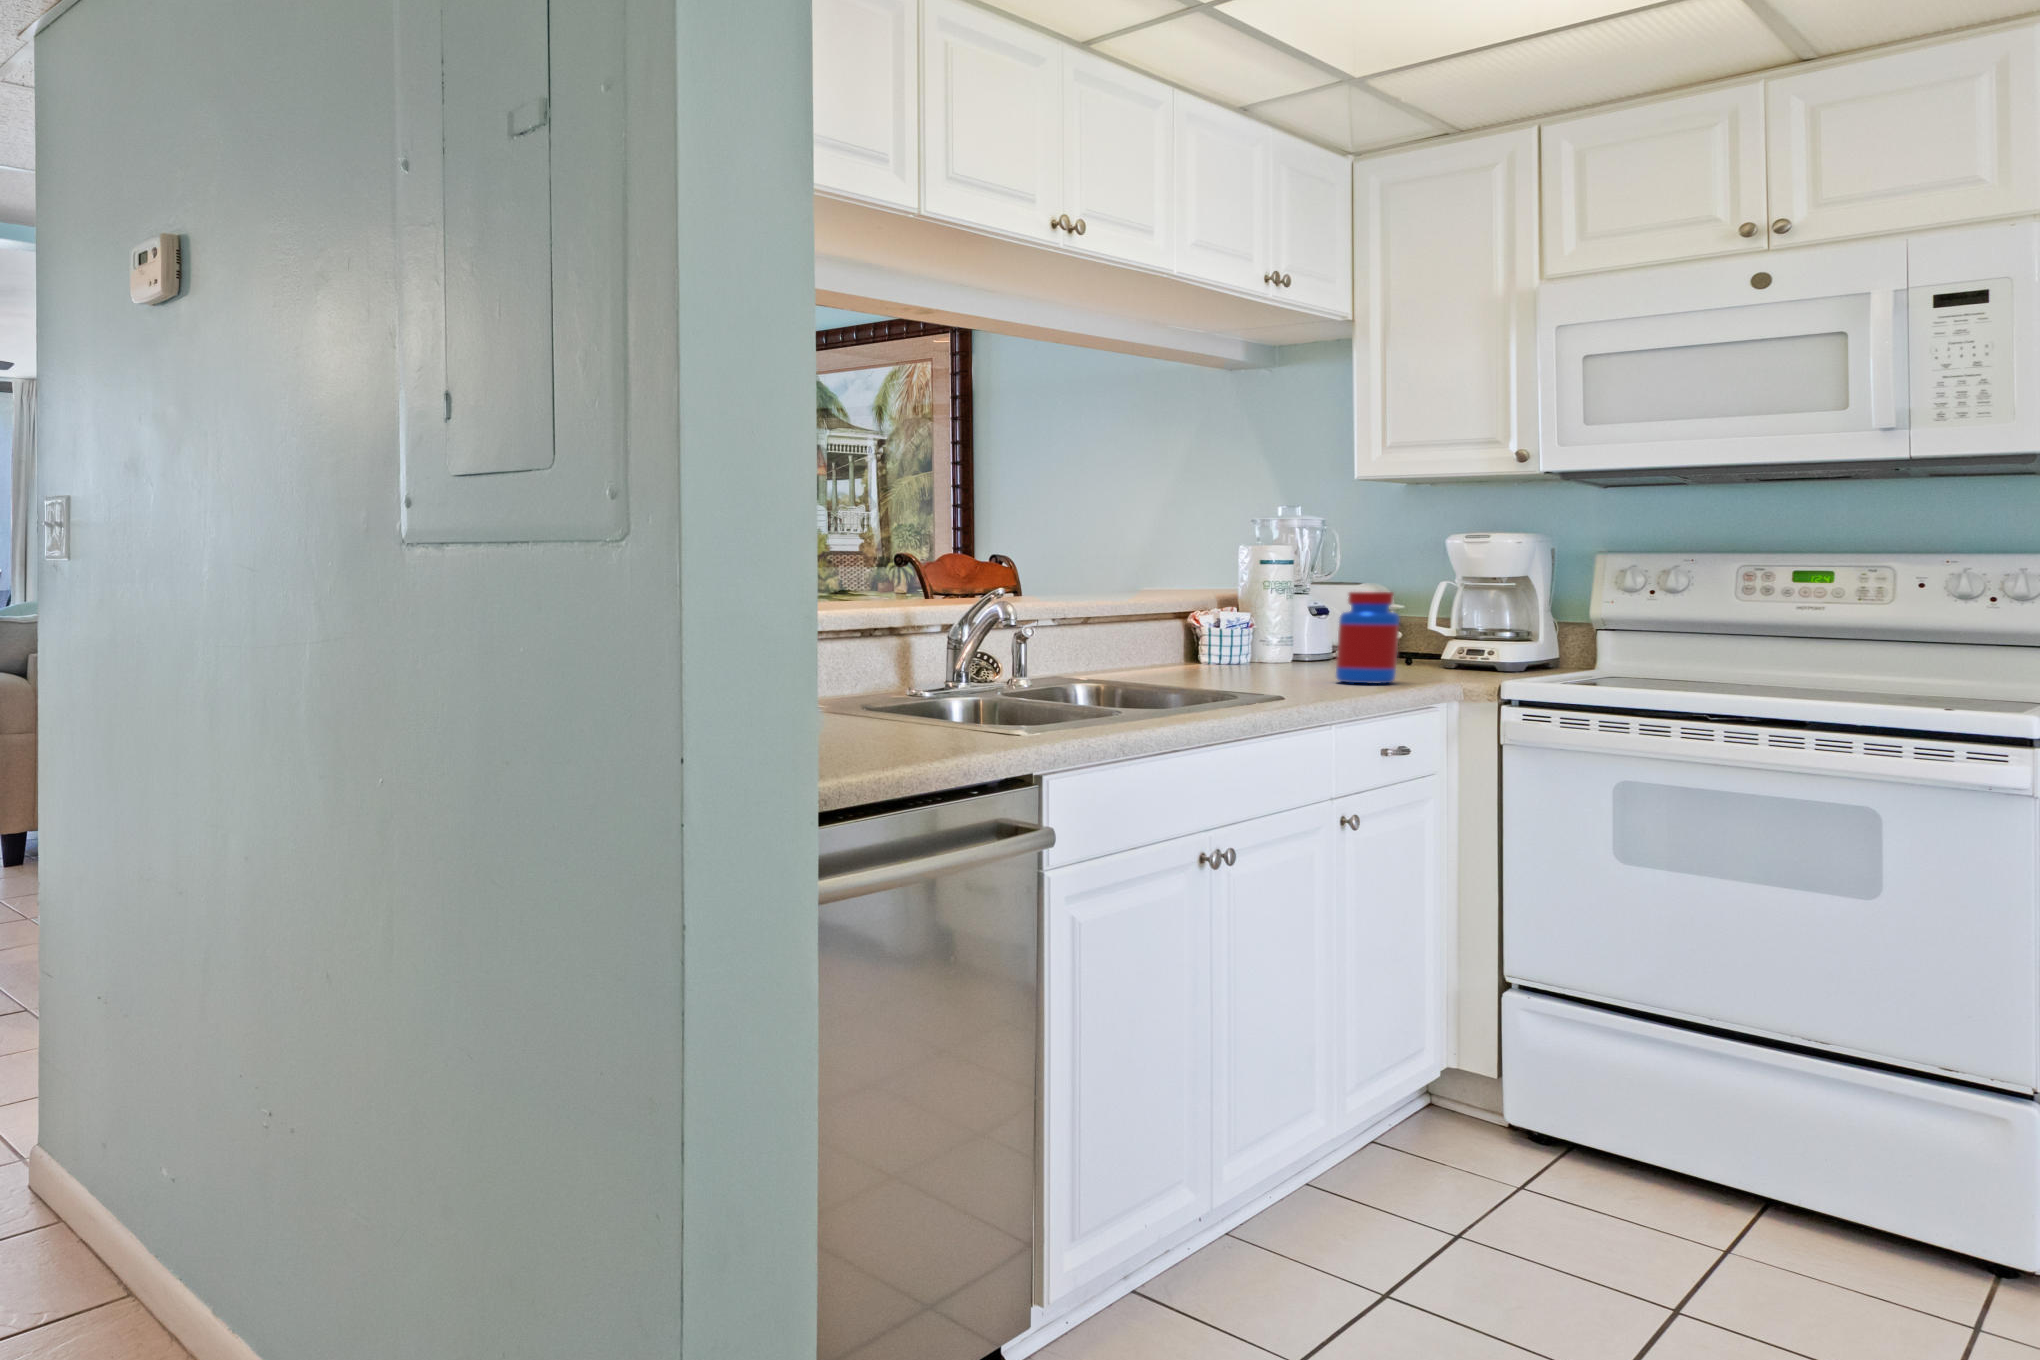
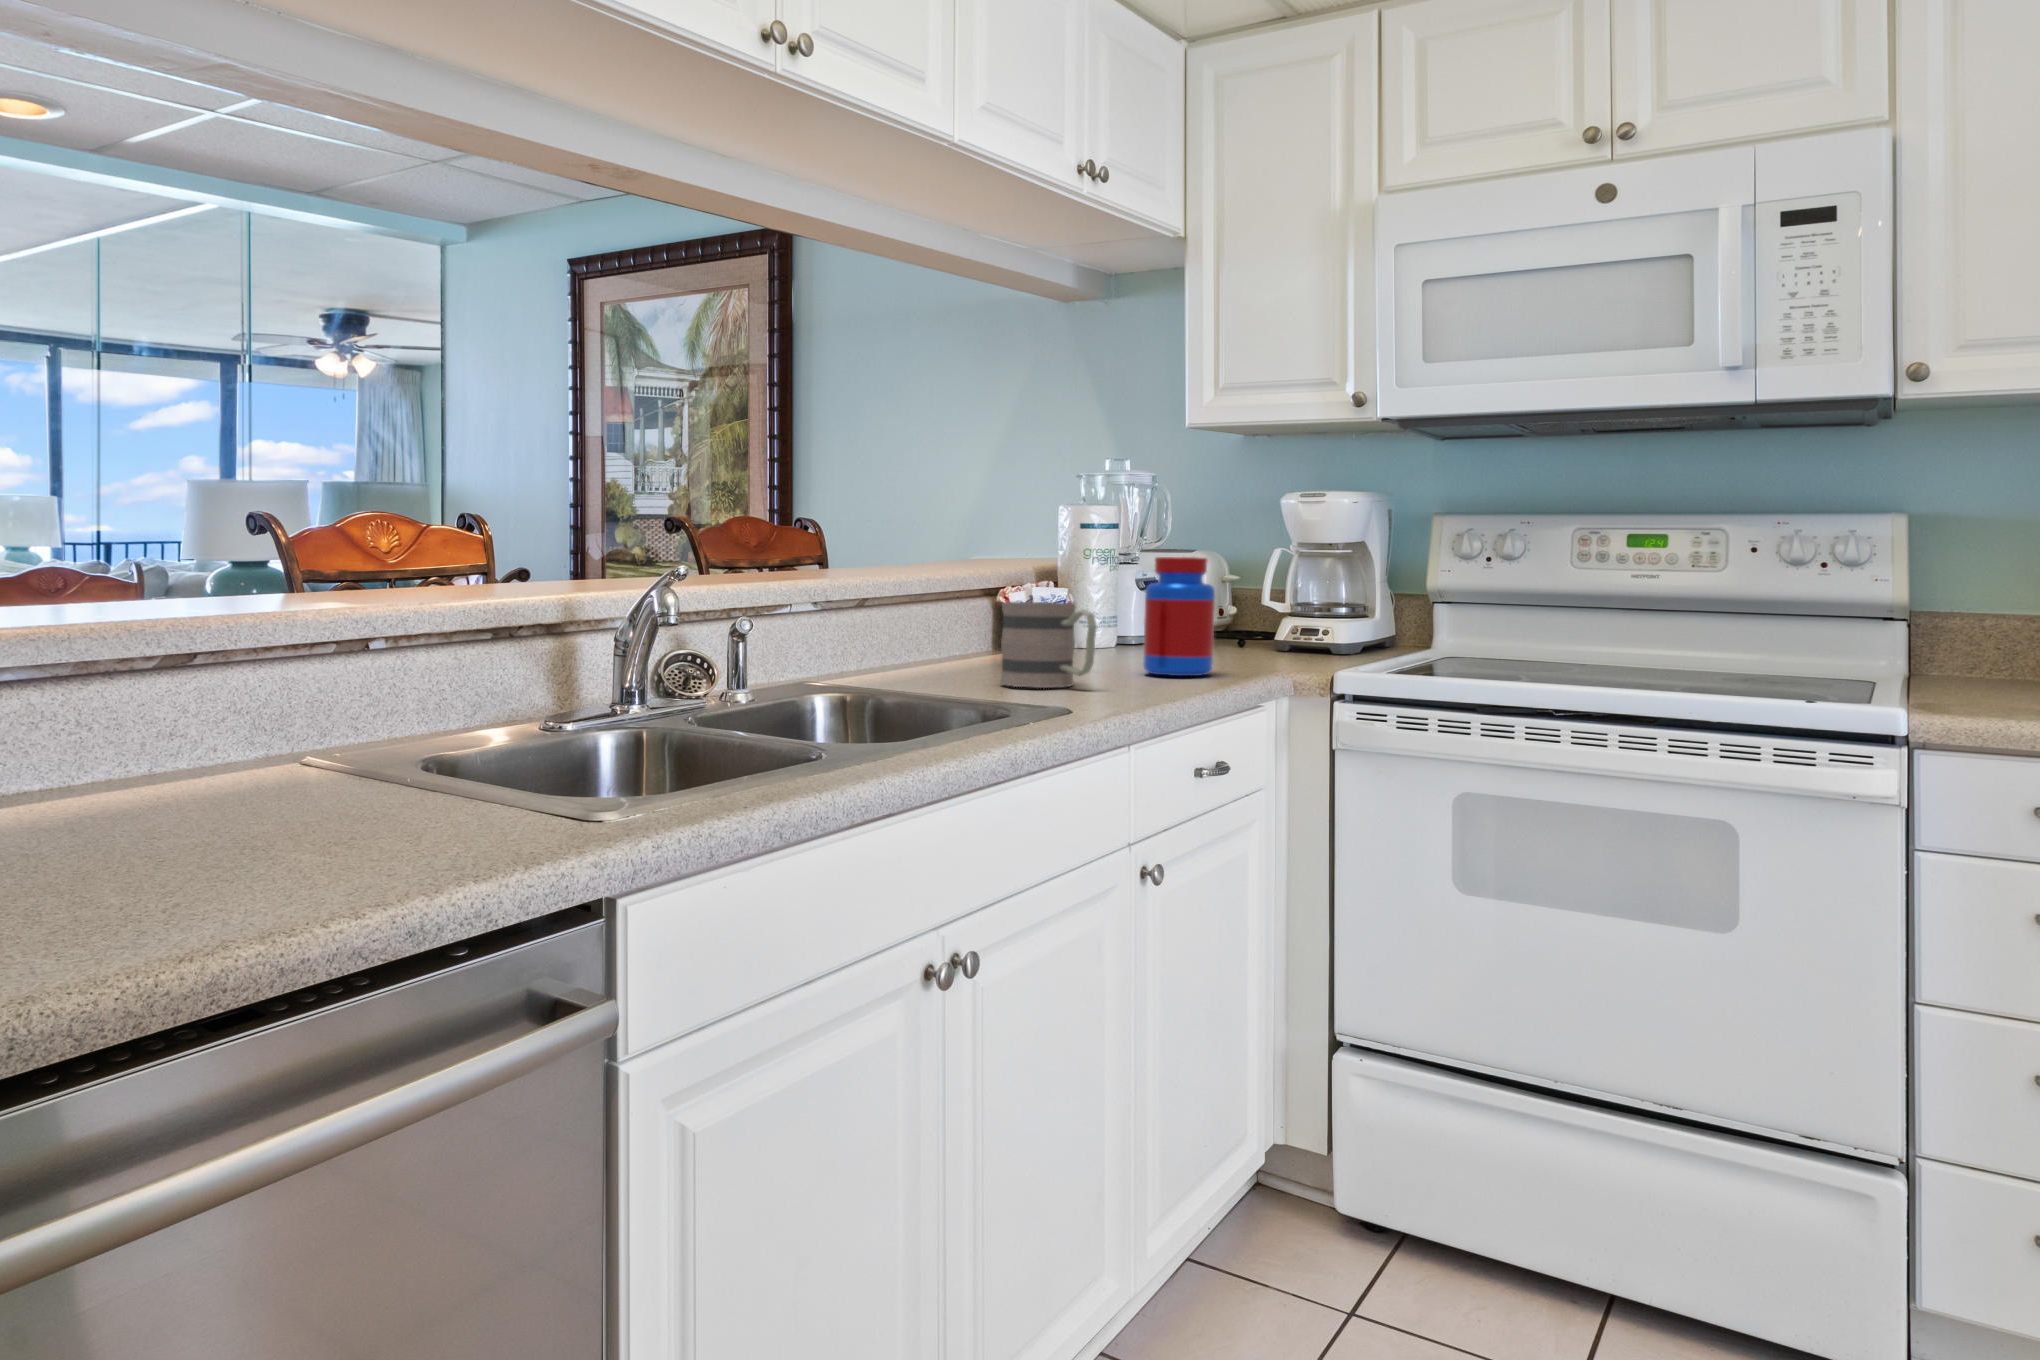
mug: none [1224,626,1308,690] -> present [1000,602,1097,688]

